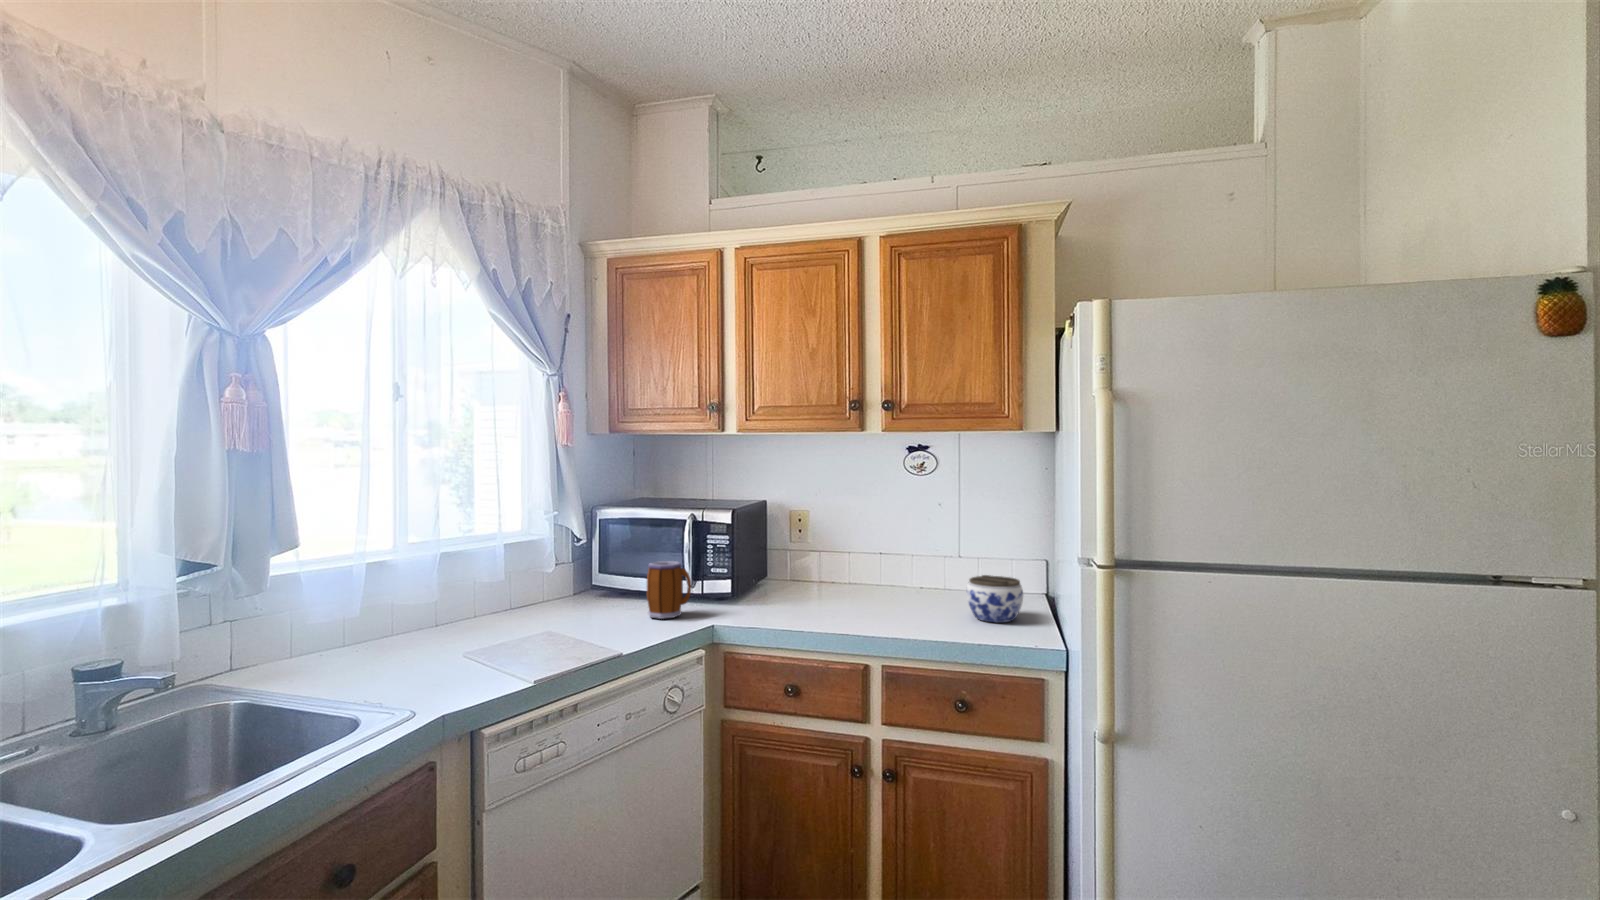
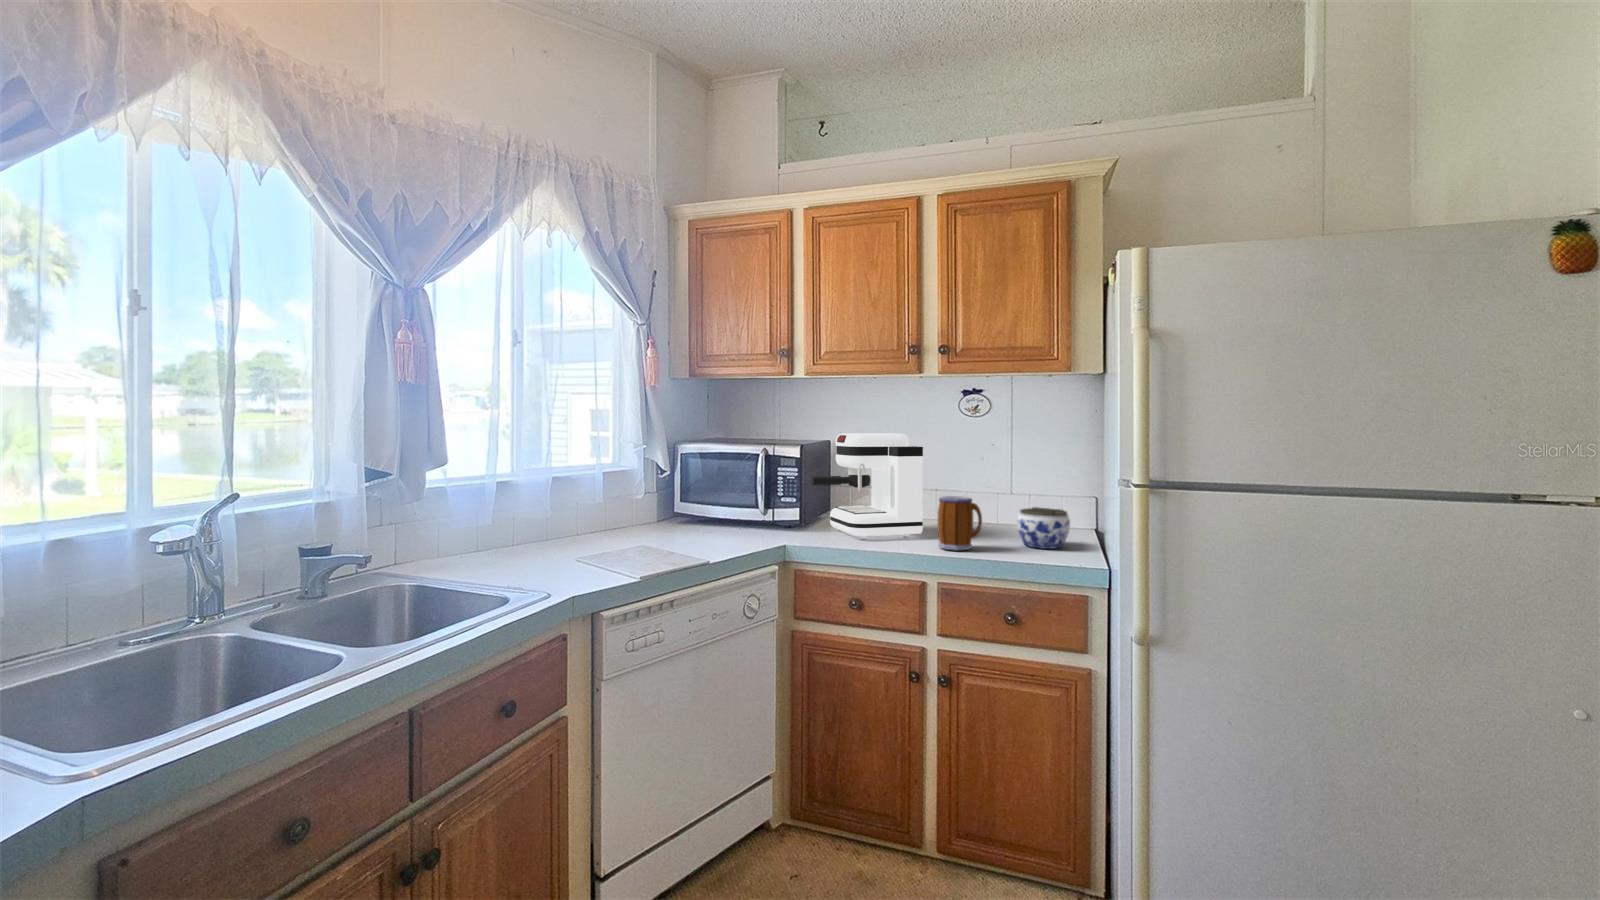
coffee maker: none [742,493,865,613] -> present [811,433,923,539]
mug: present [647,561,691,619] -> present [938,496,982,550]

